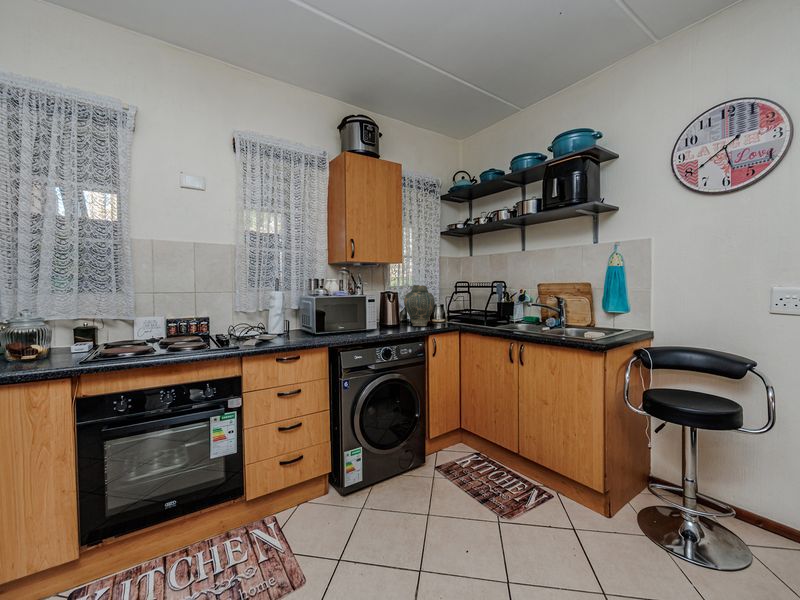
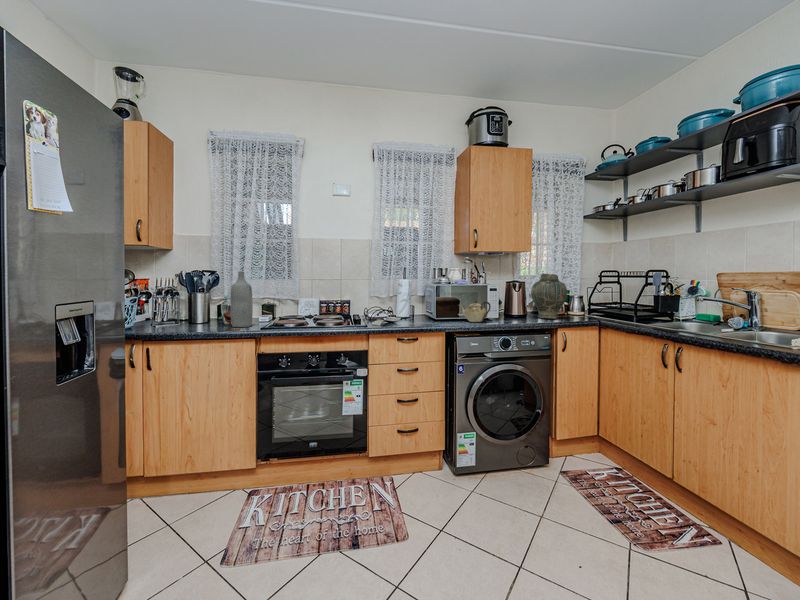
bottle: none [23,288,64,368] -> present [230,272,253,327]
teapot: none [339,312,372,335] -> present [458,300,491,322]

